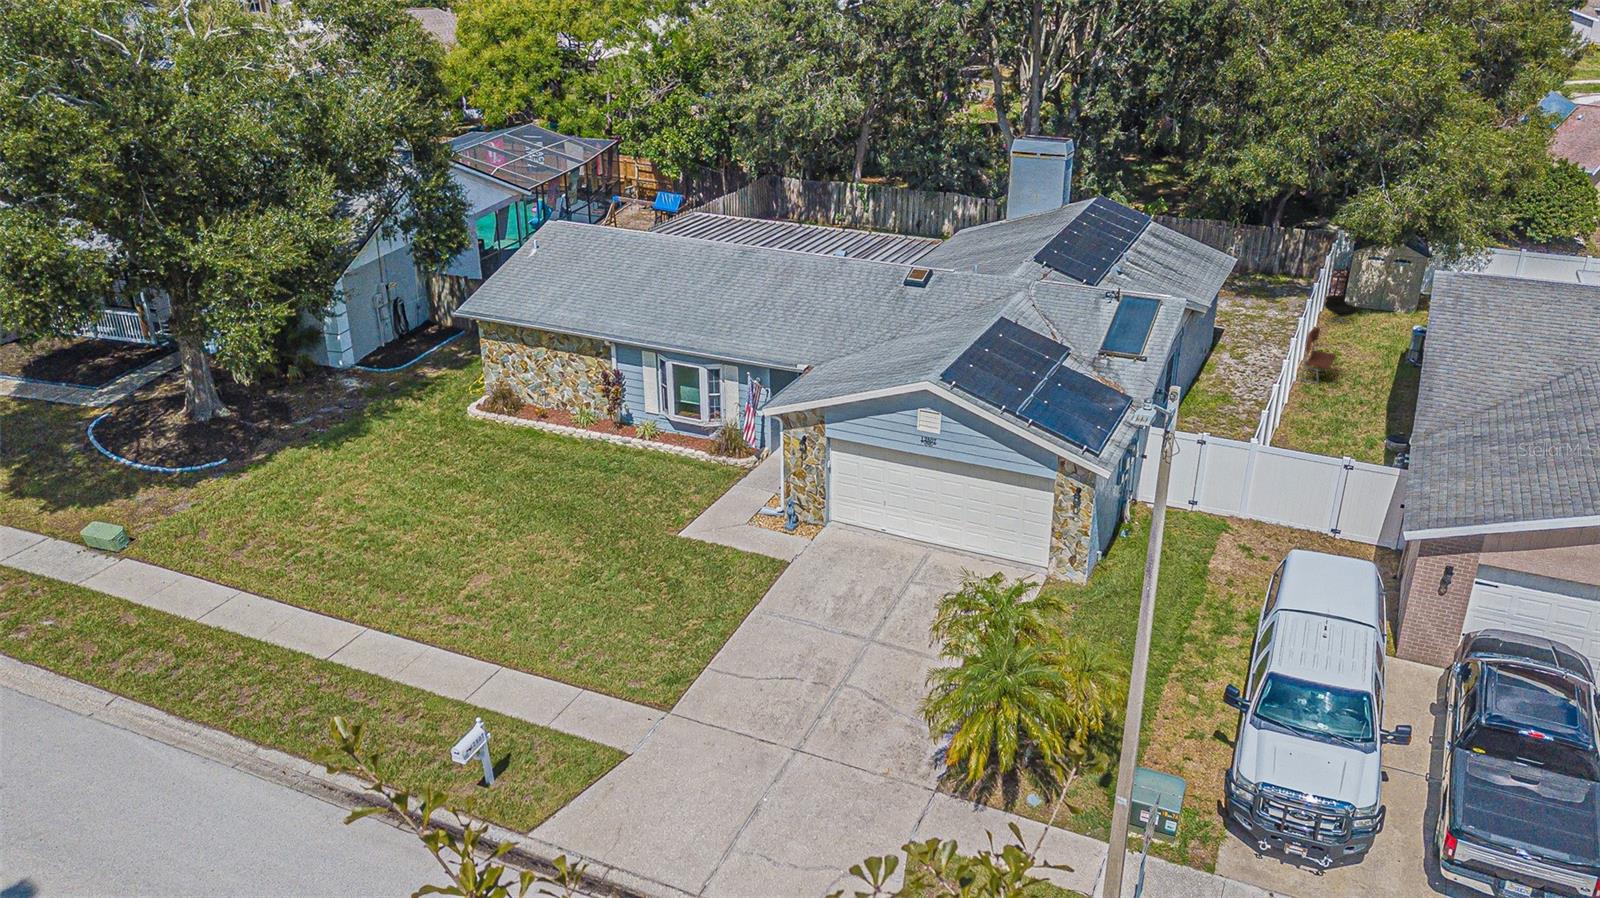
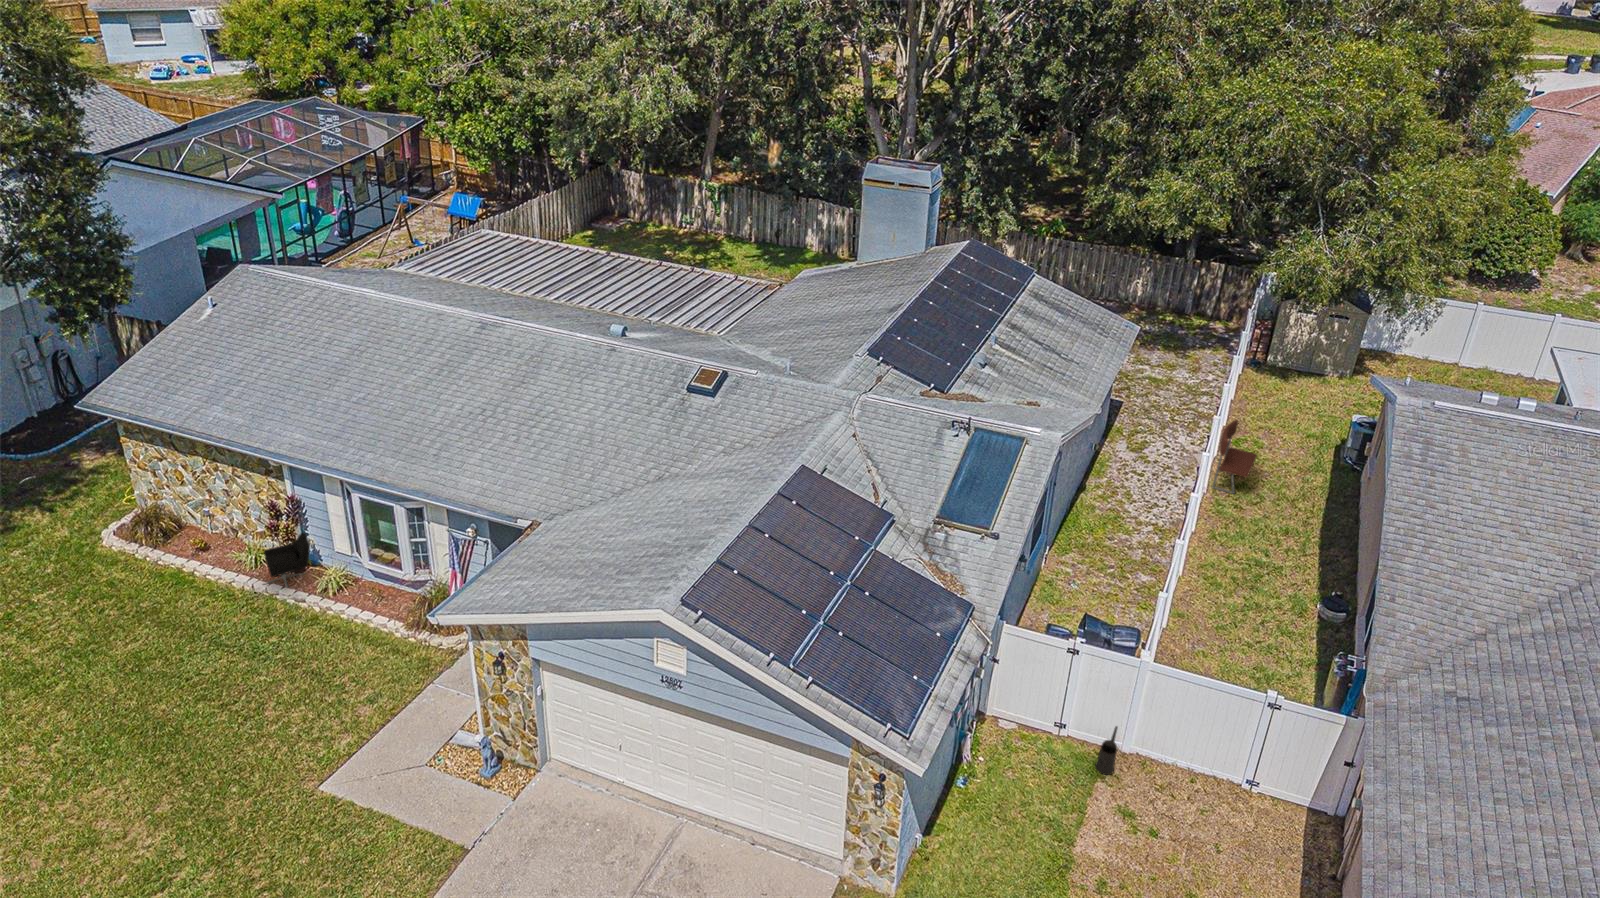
lounge chair: present [1325,295,1358,321] -> present [264,533,310,588]
watering can: none [1219,498,1235,530] -> present [1095,726,1118,775]

